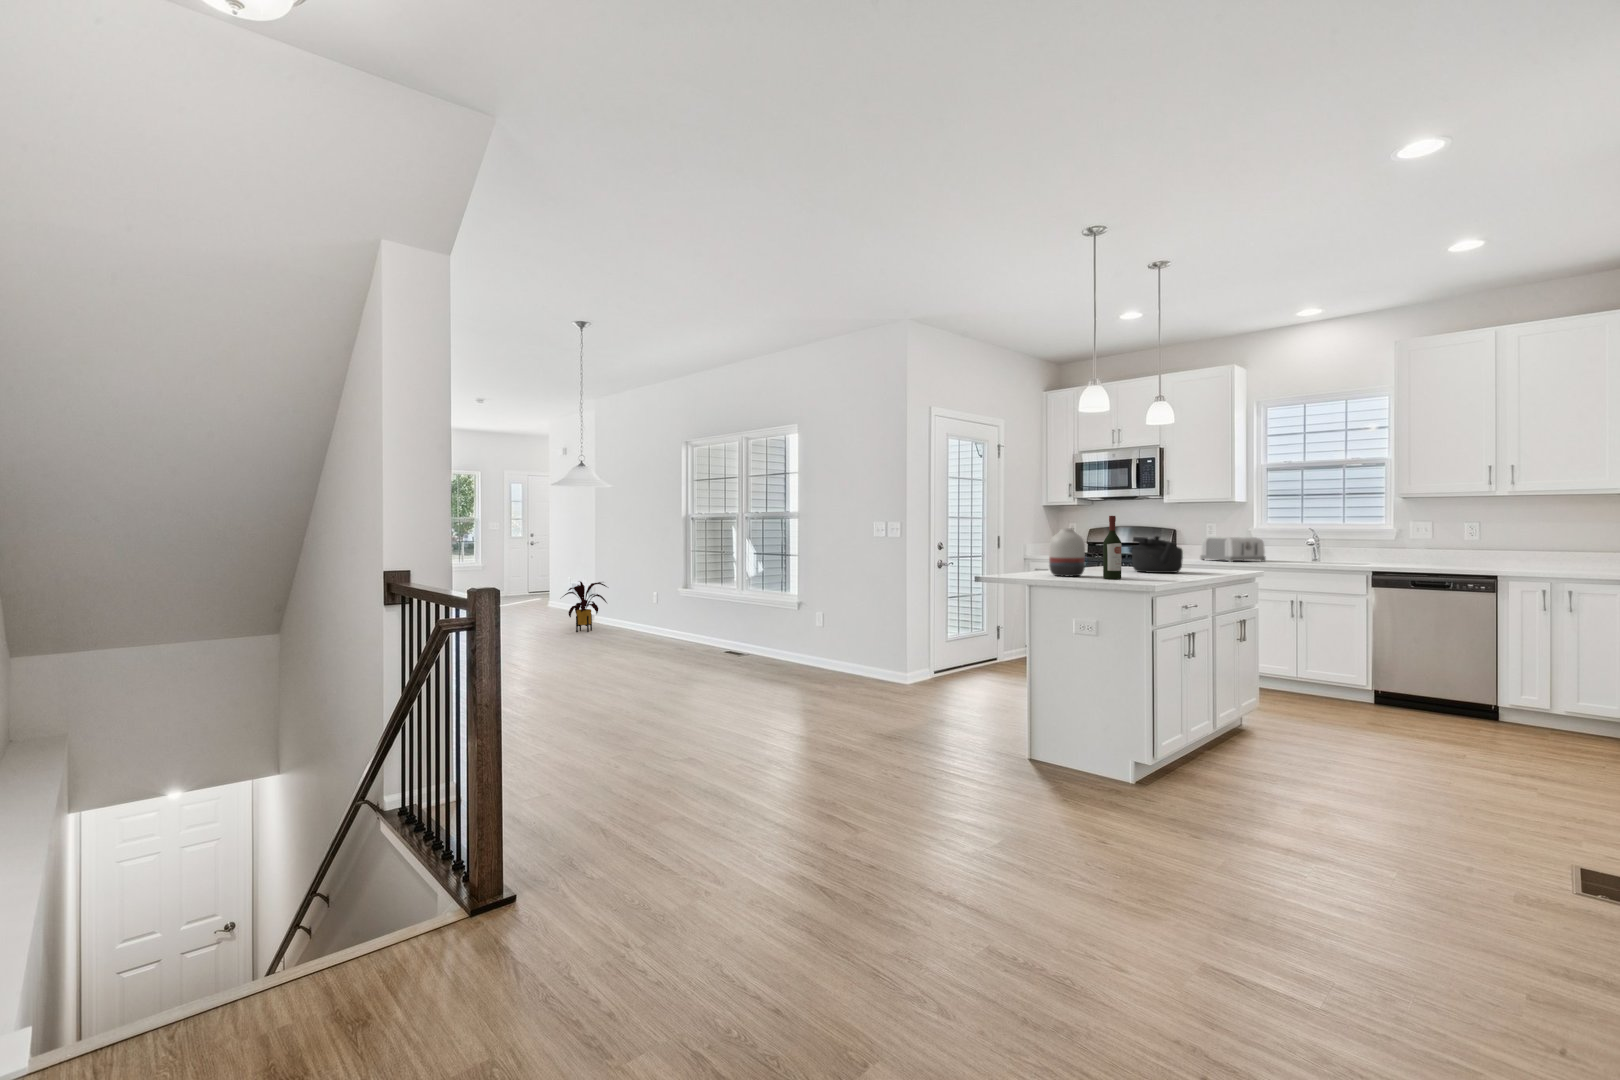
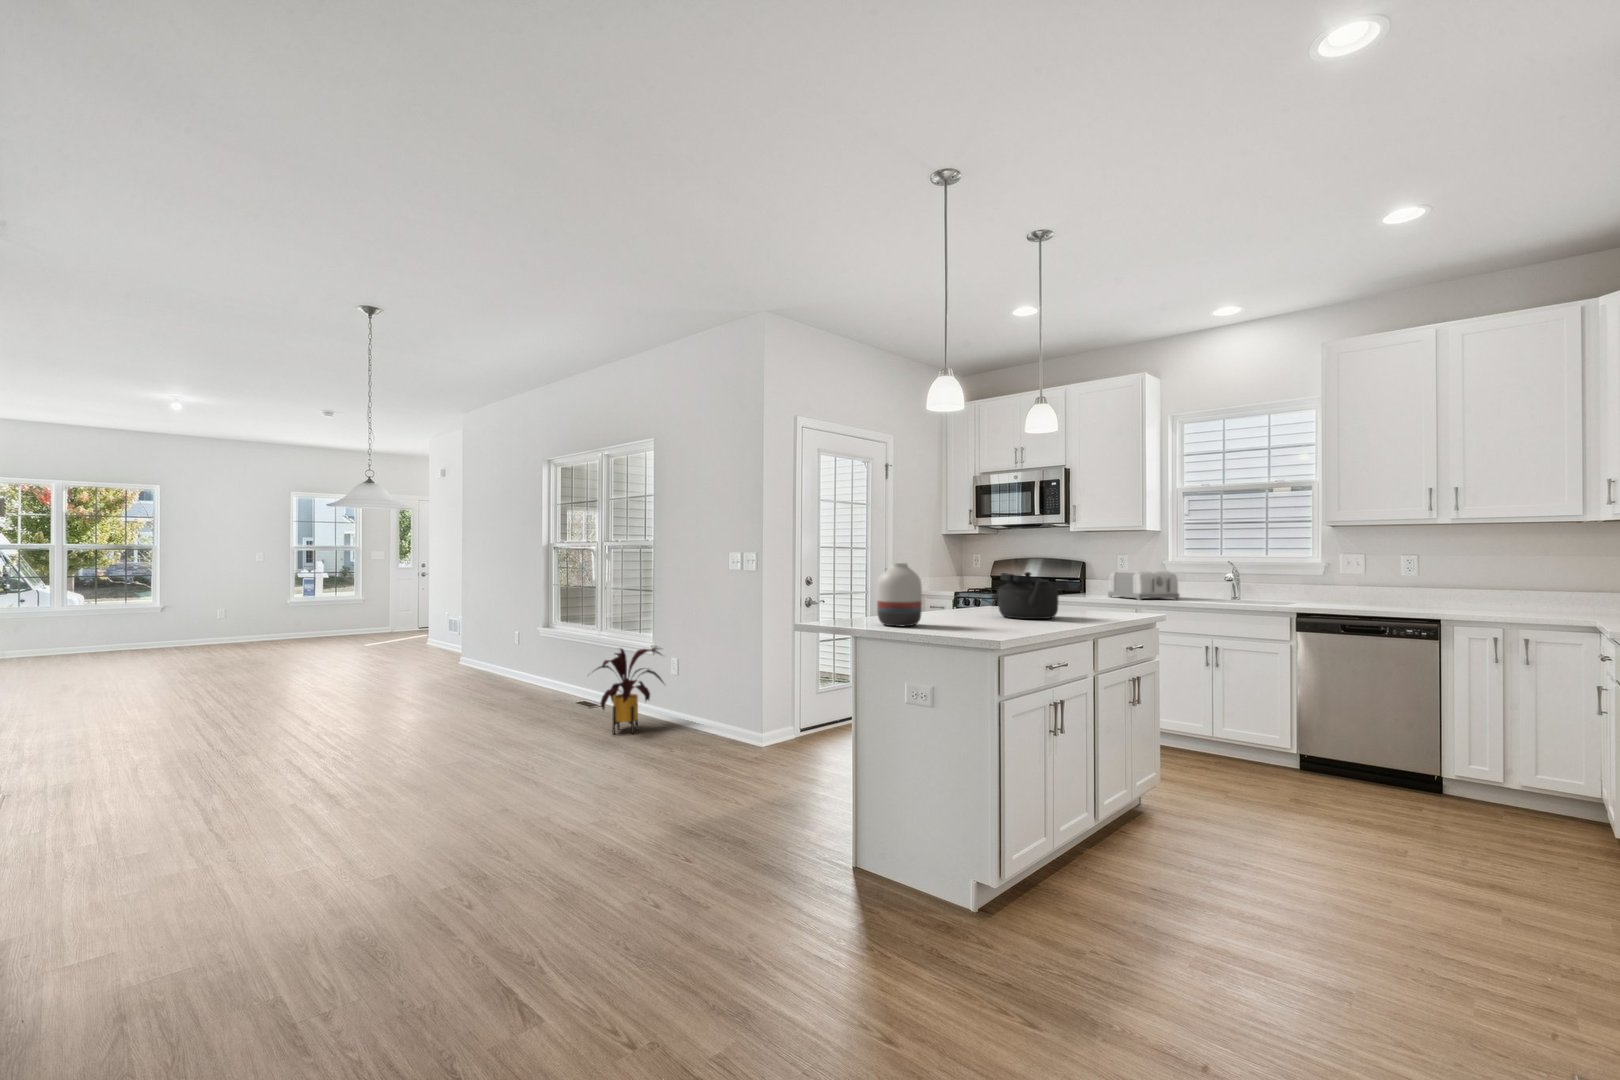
wine bottle: present [1103,516,1121,579] -> none [939,547,961,632]
house plant: present [563,581,607,632] -> present [596,648,663,734]

